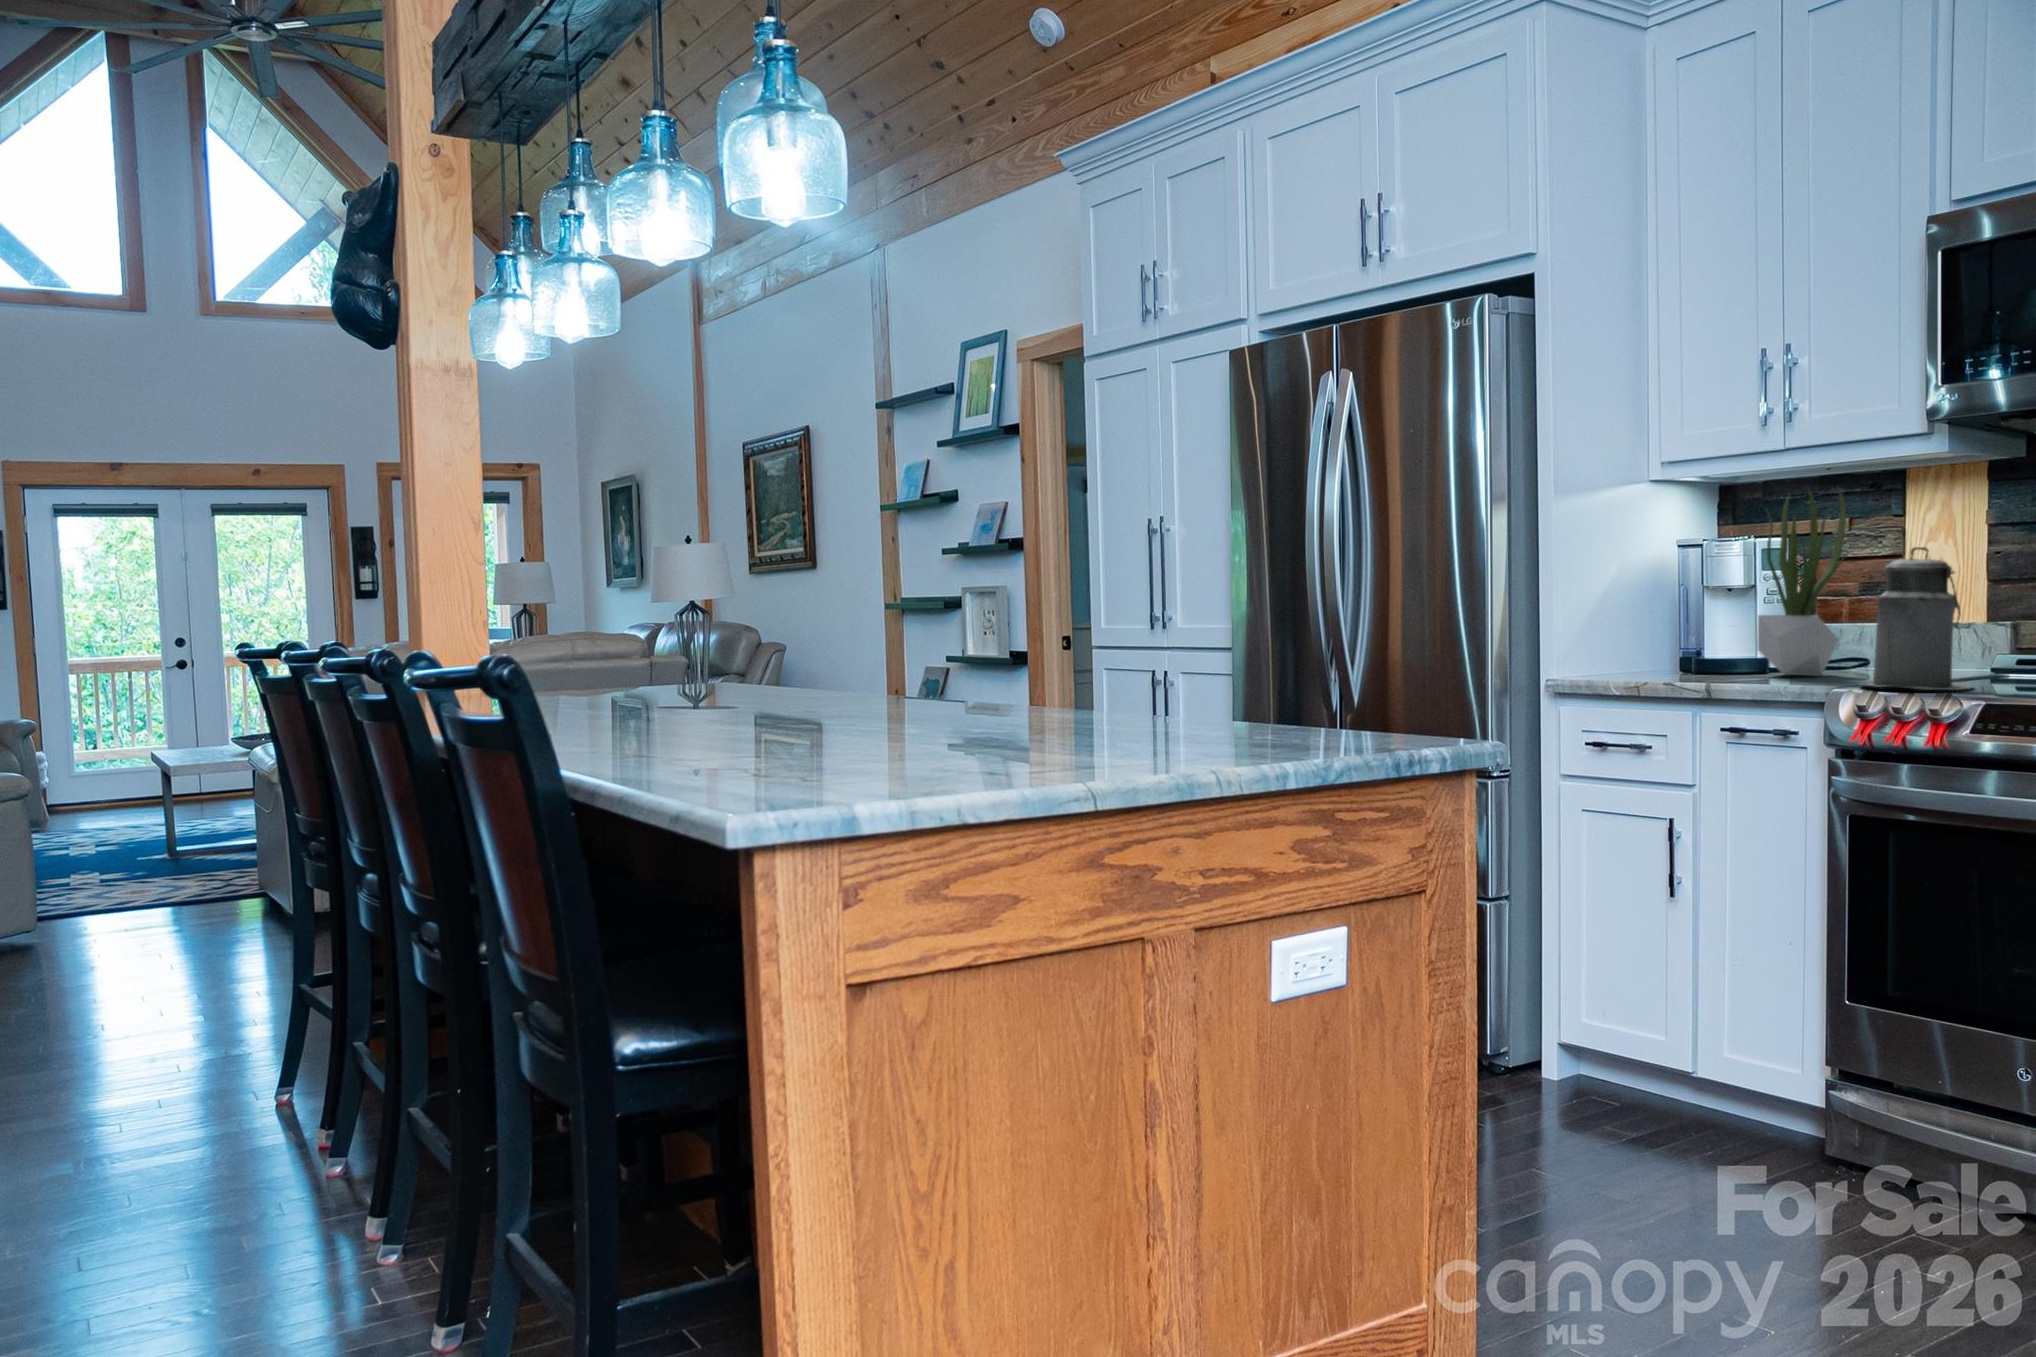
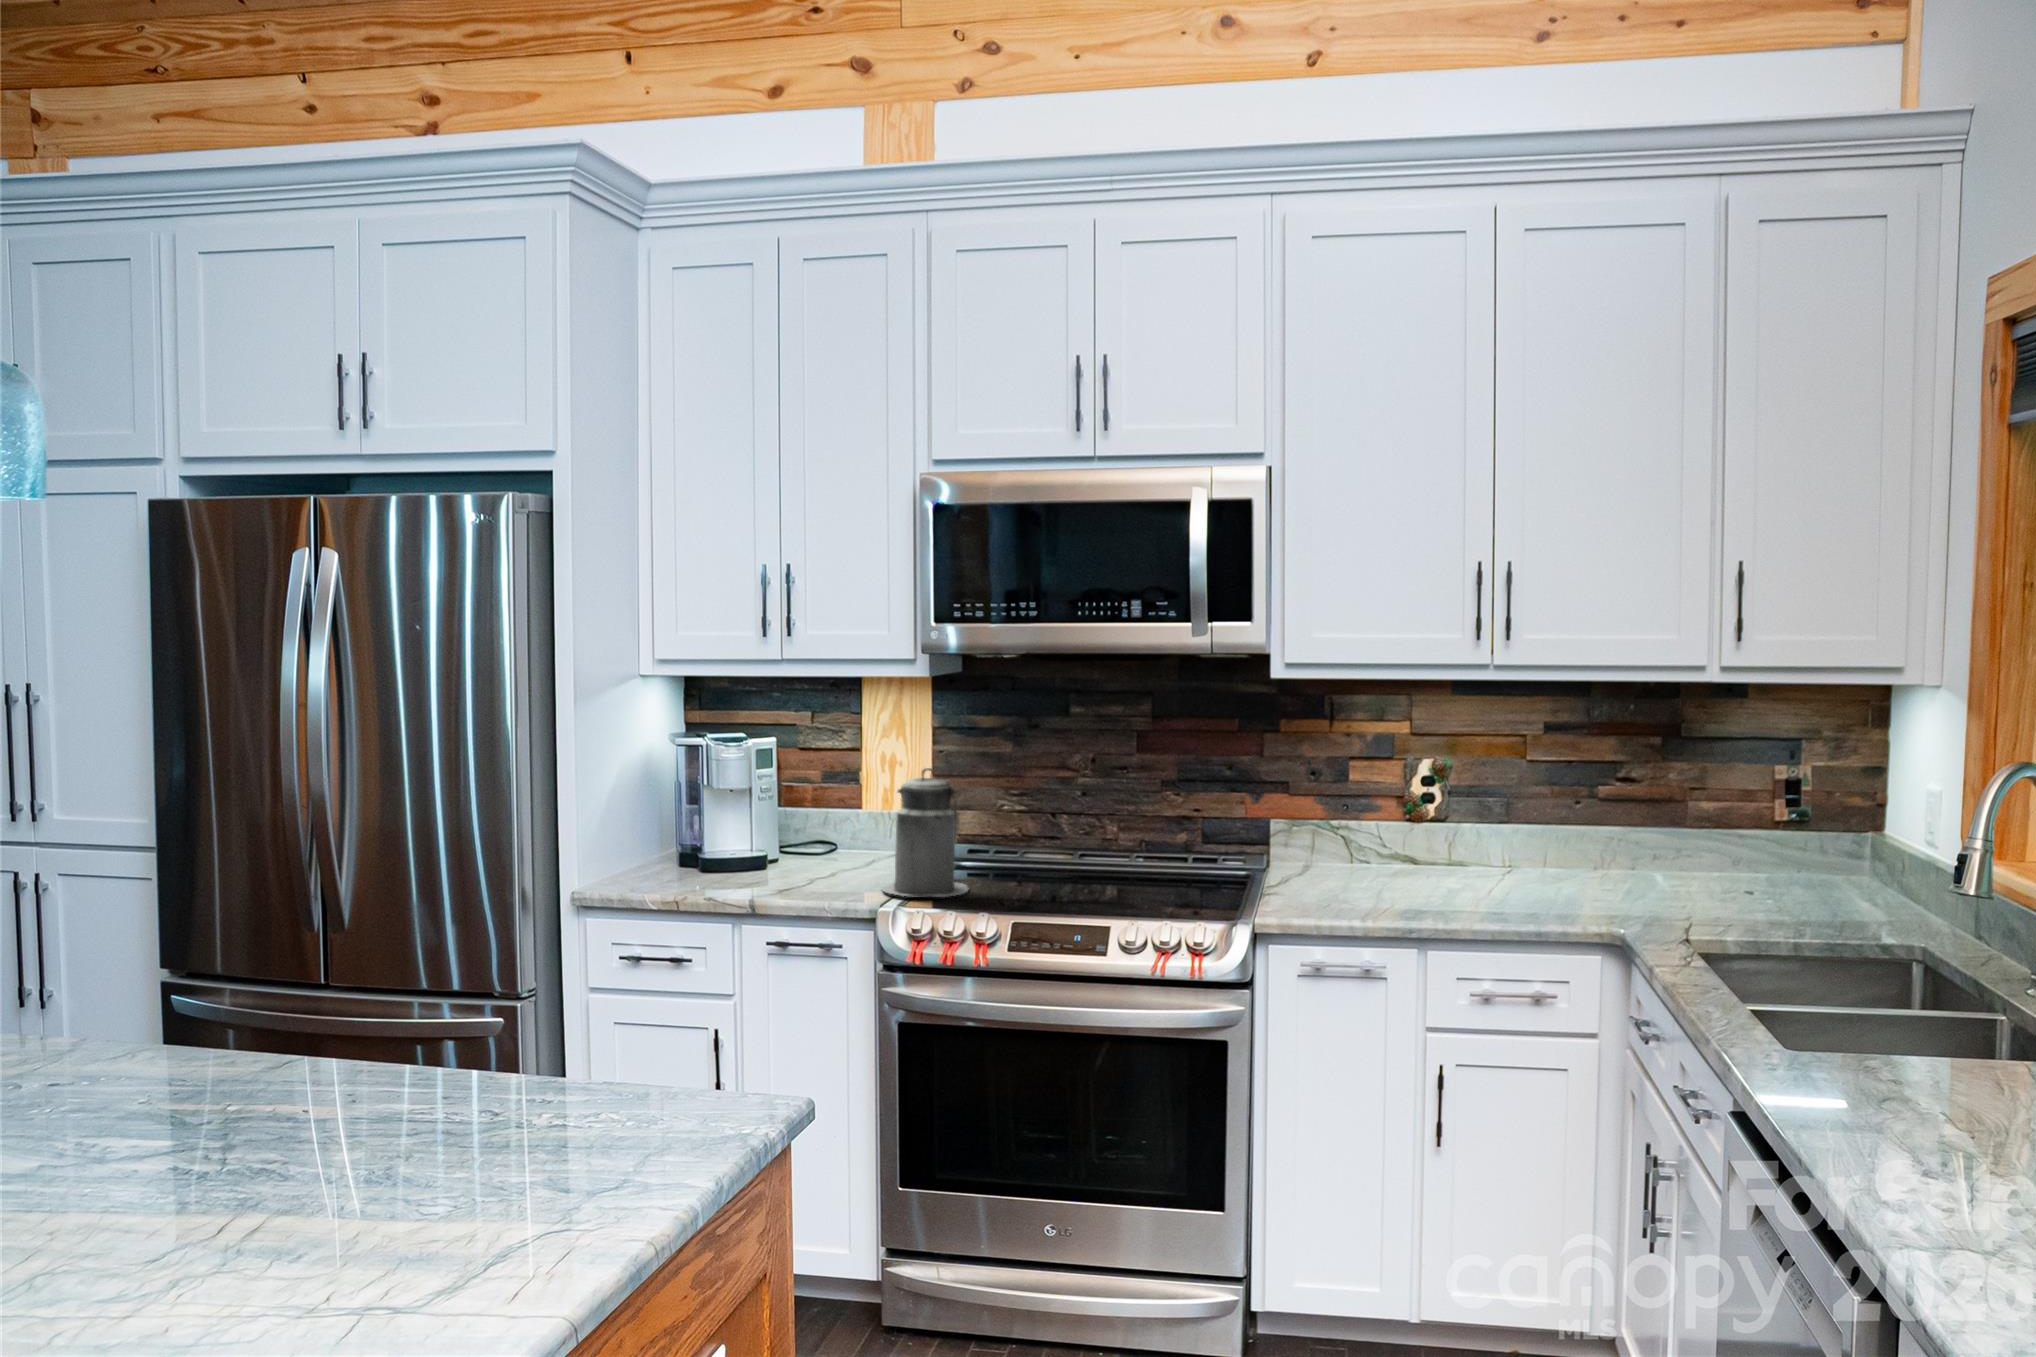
potted plant: present [1757,489,1846,675] -> none [775,699,851,877]

